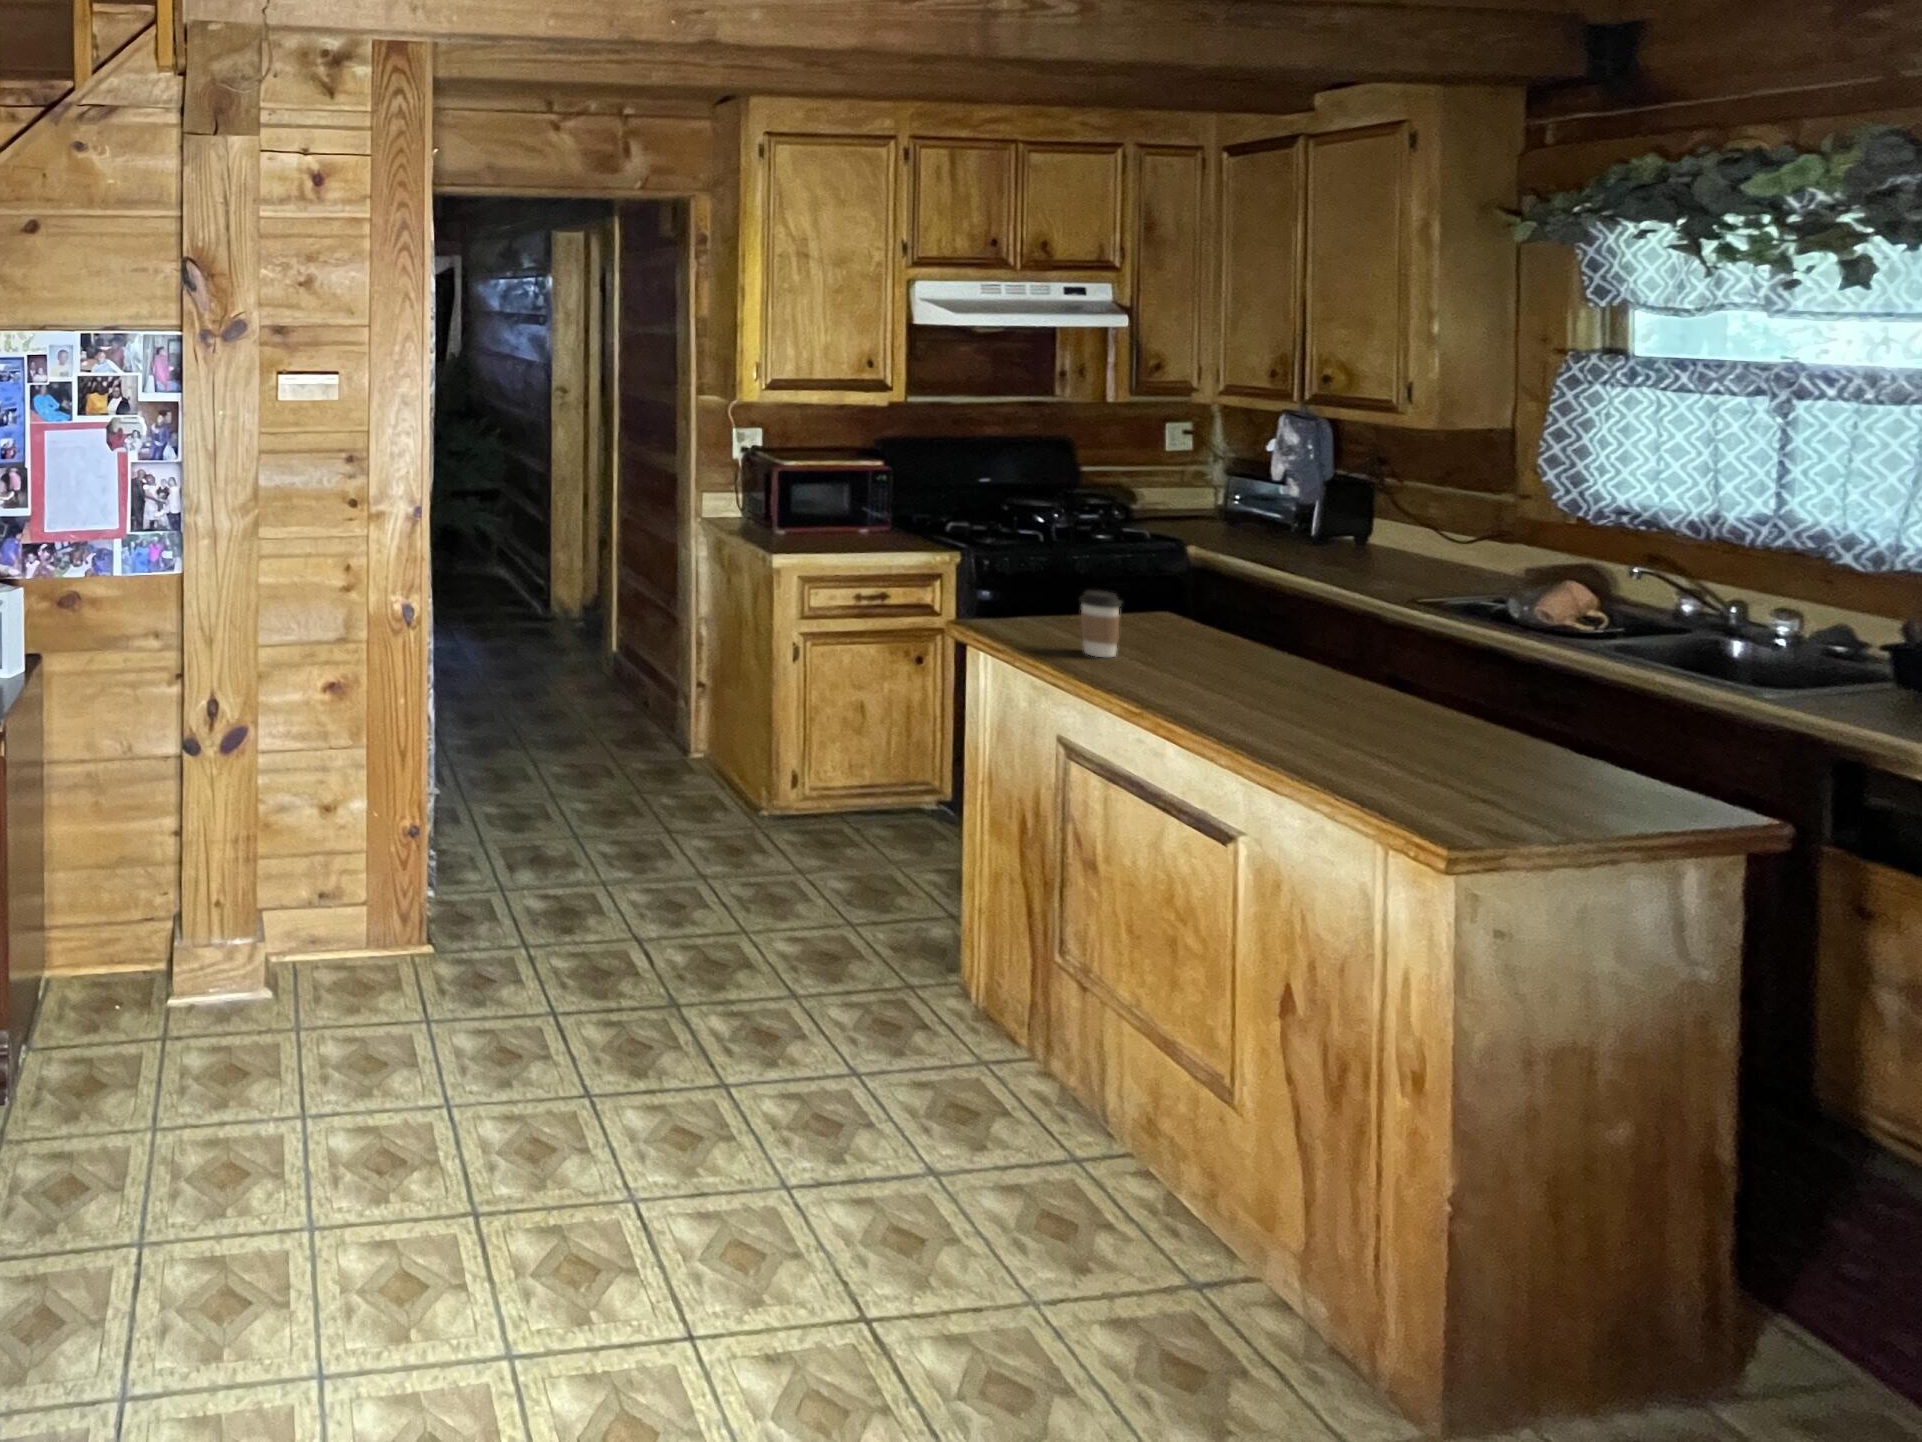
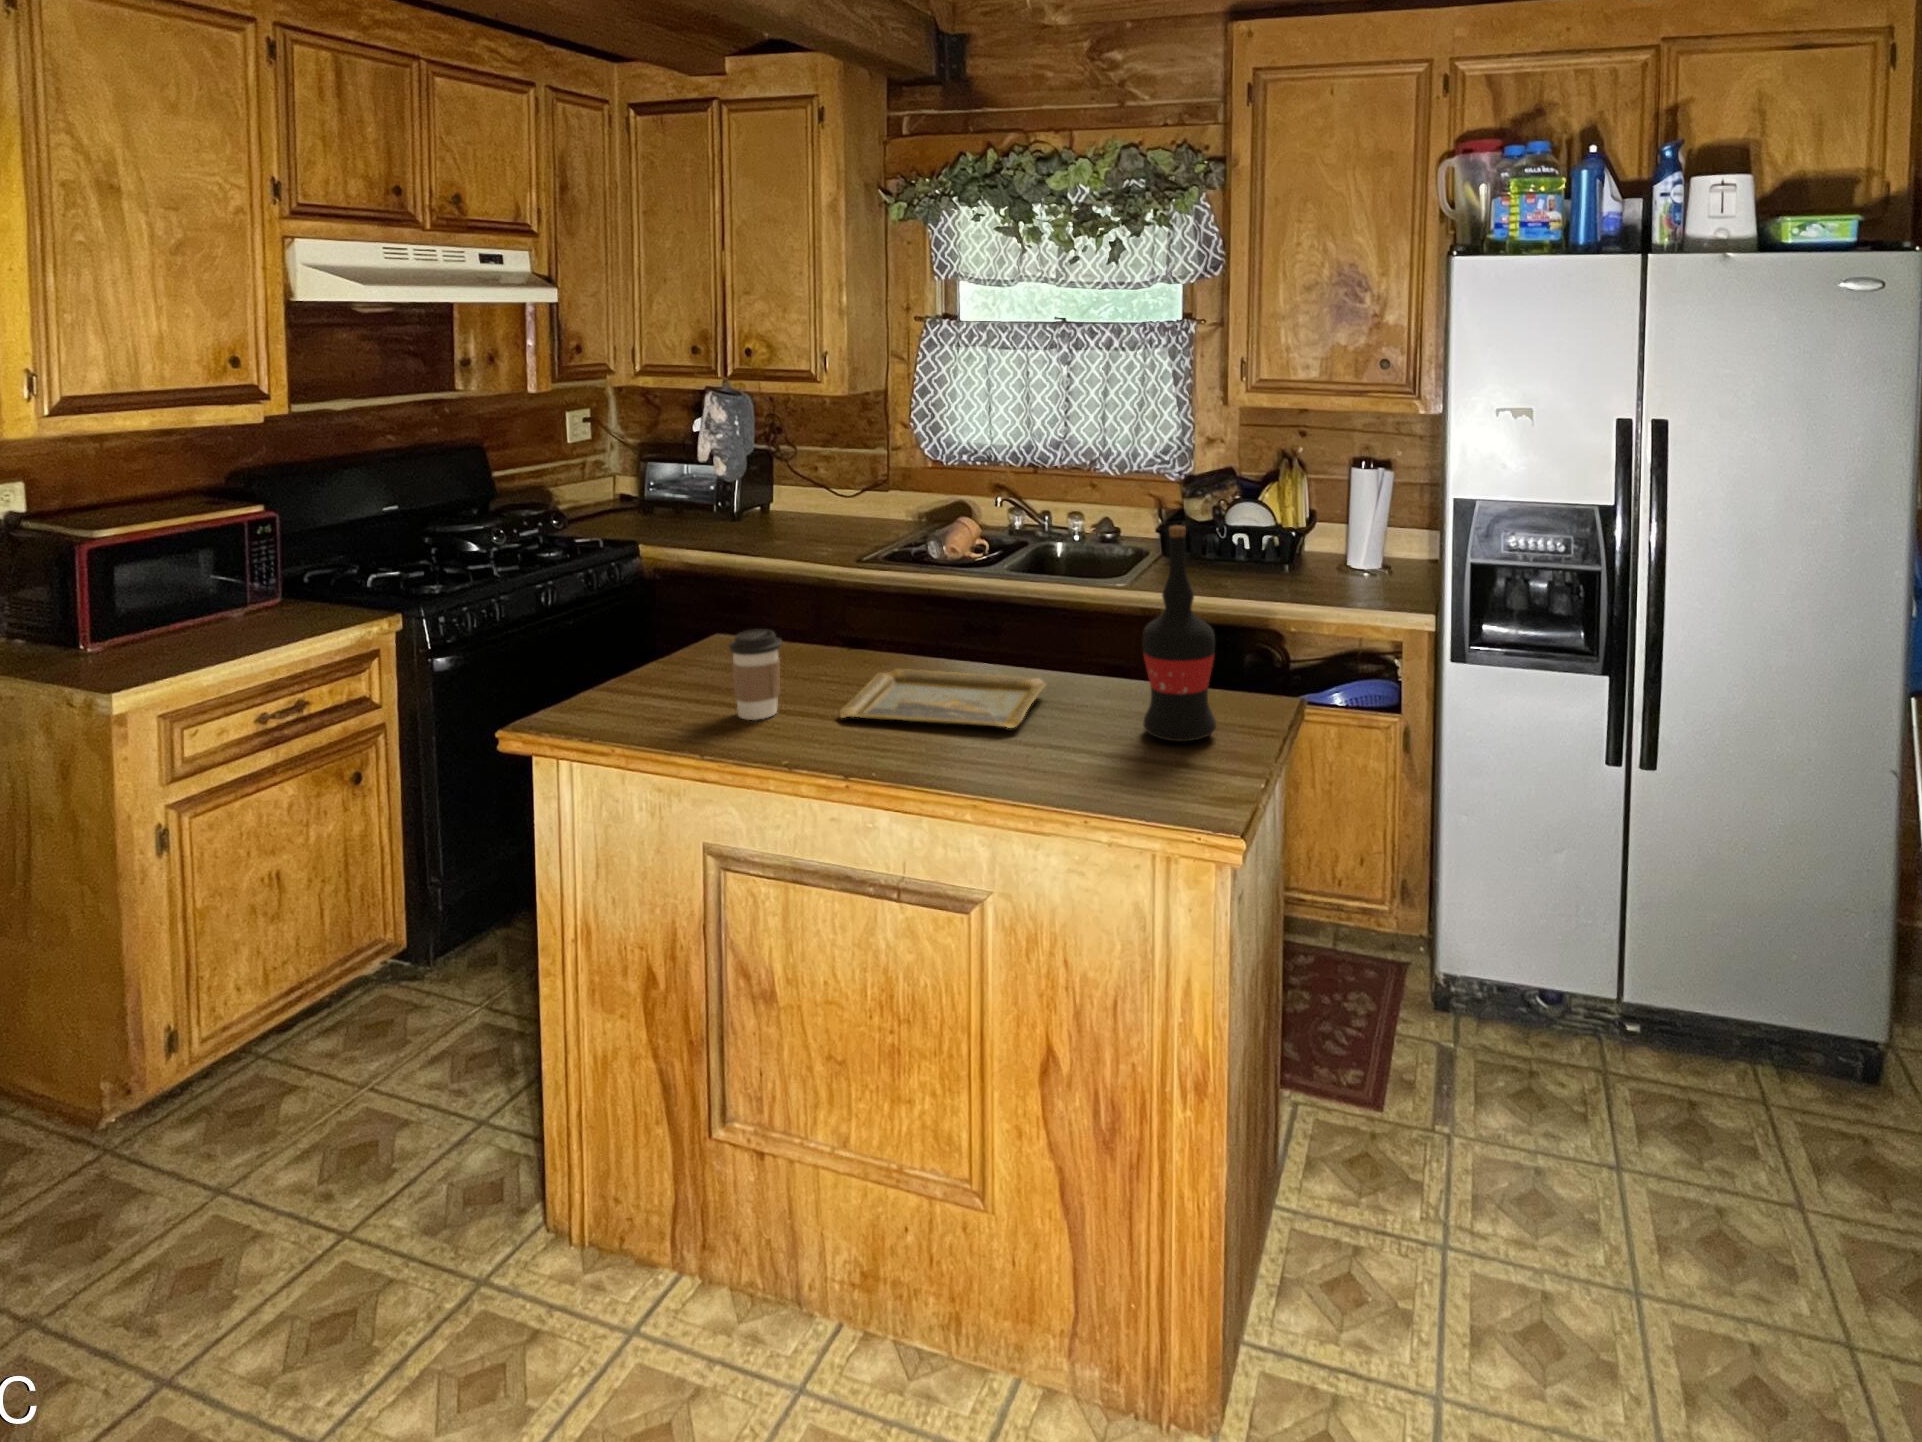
wine bottle: none [1403,568,1492,772] -> present [1142,526,1216,742]
tray: none [1154,656,1366,713] -> present [840,669,1046,728]

